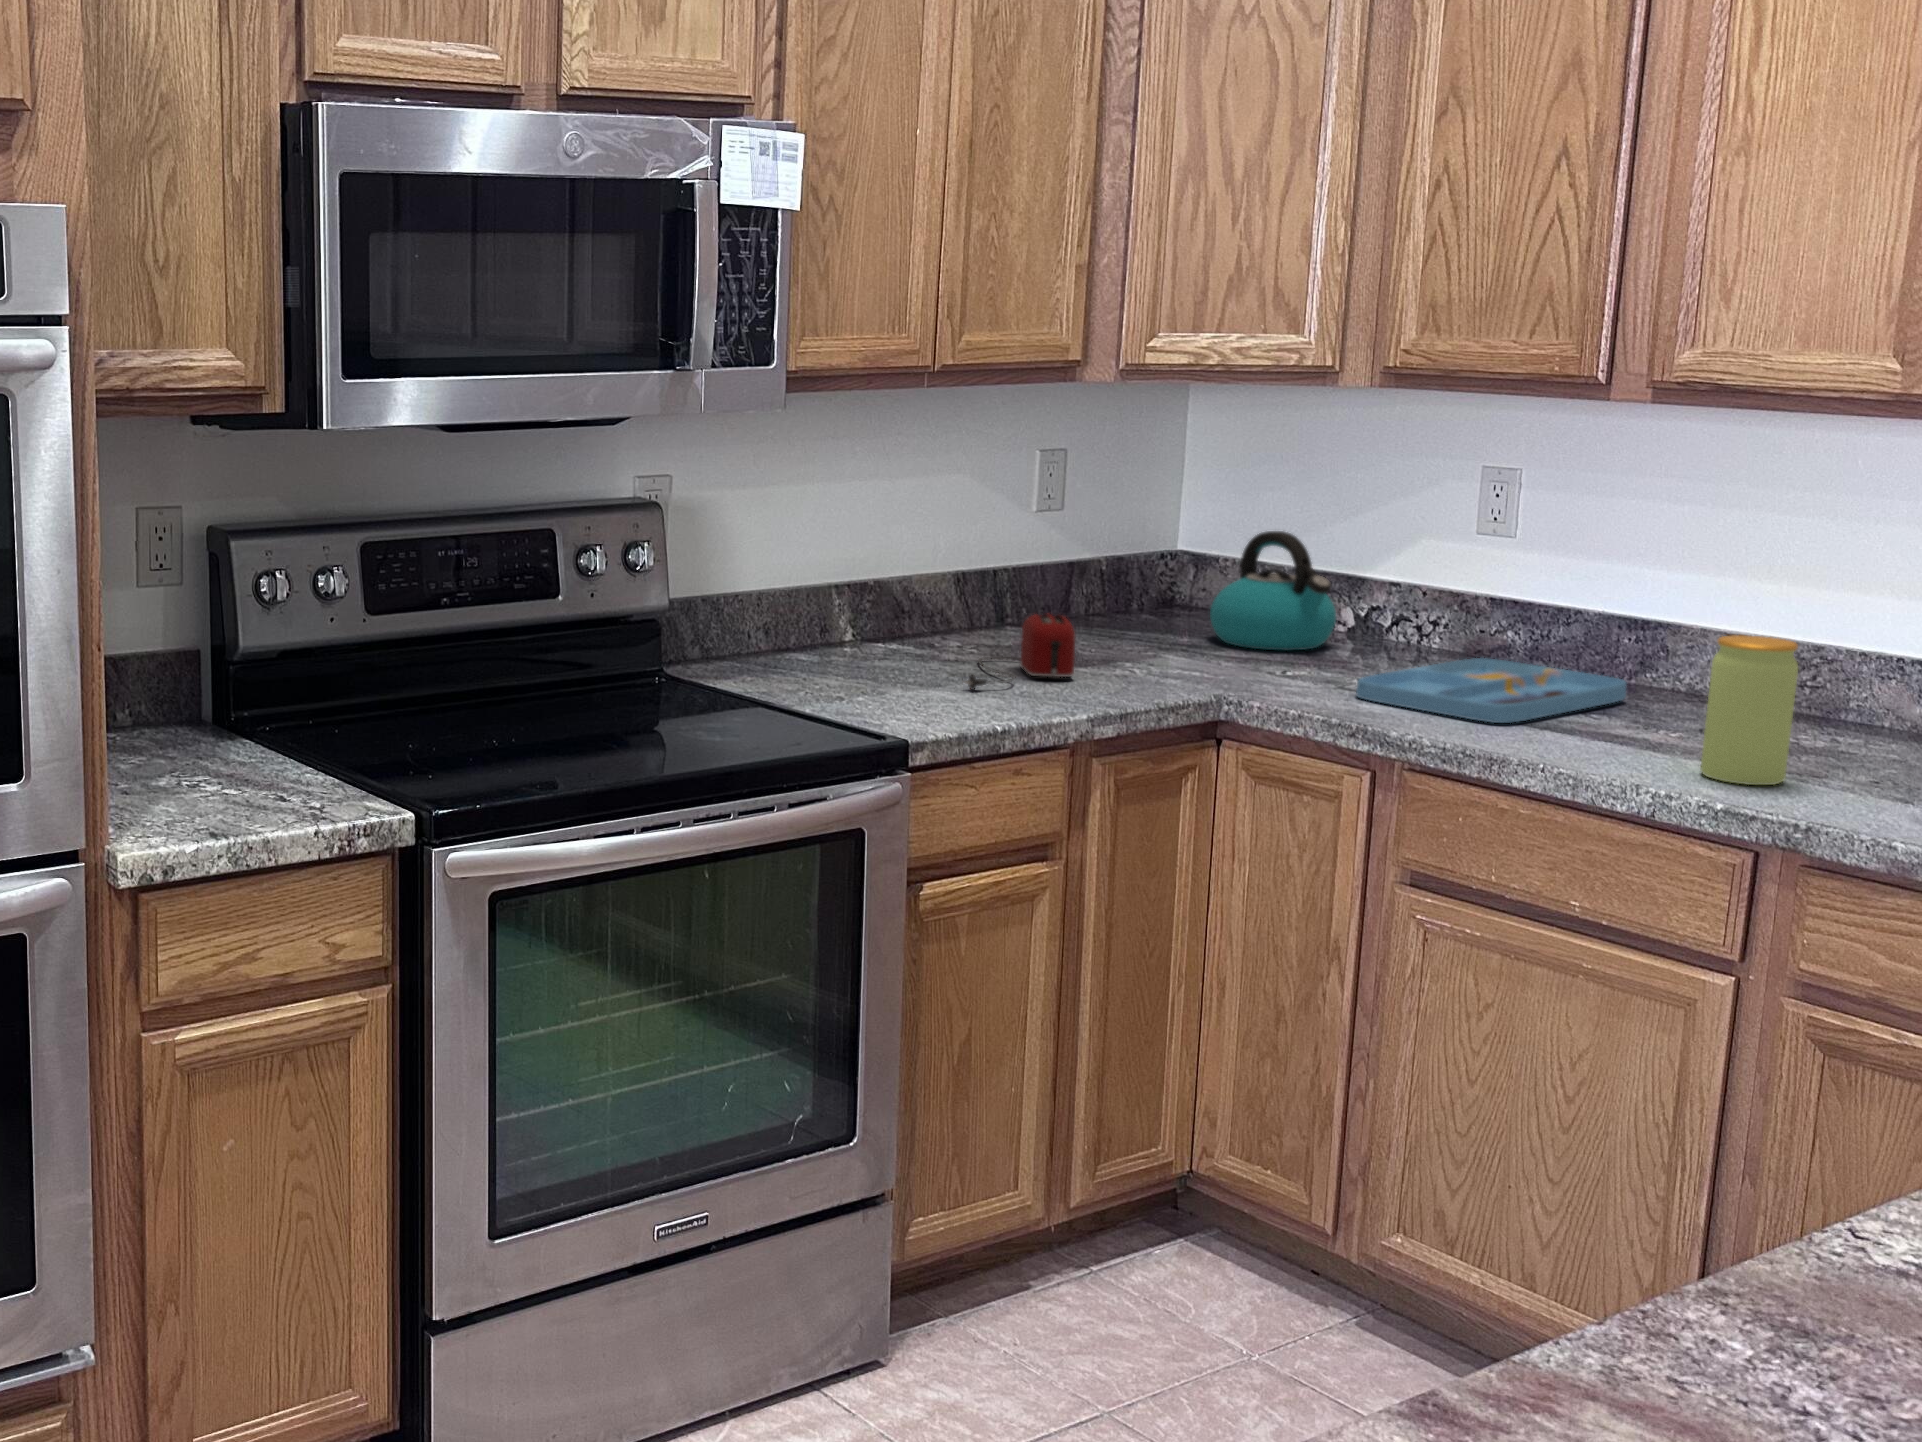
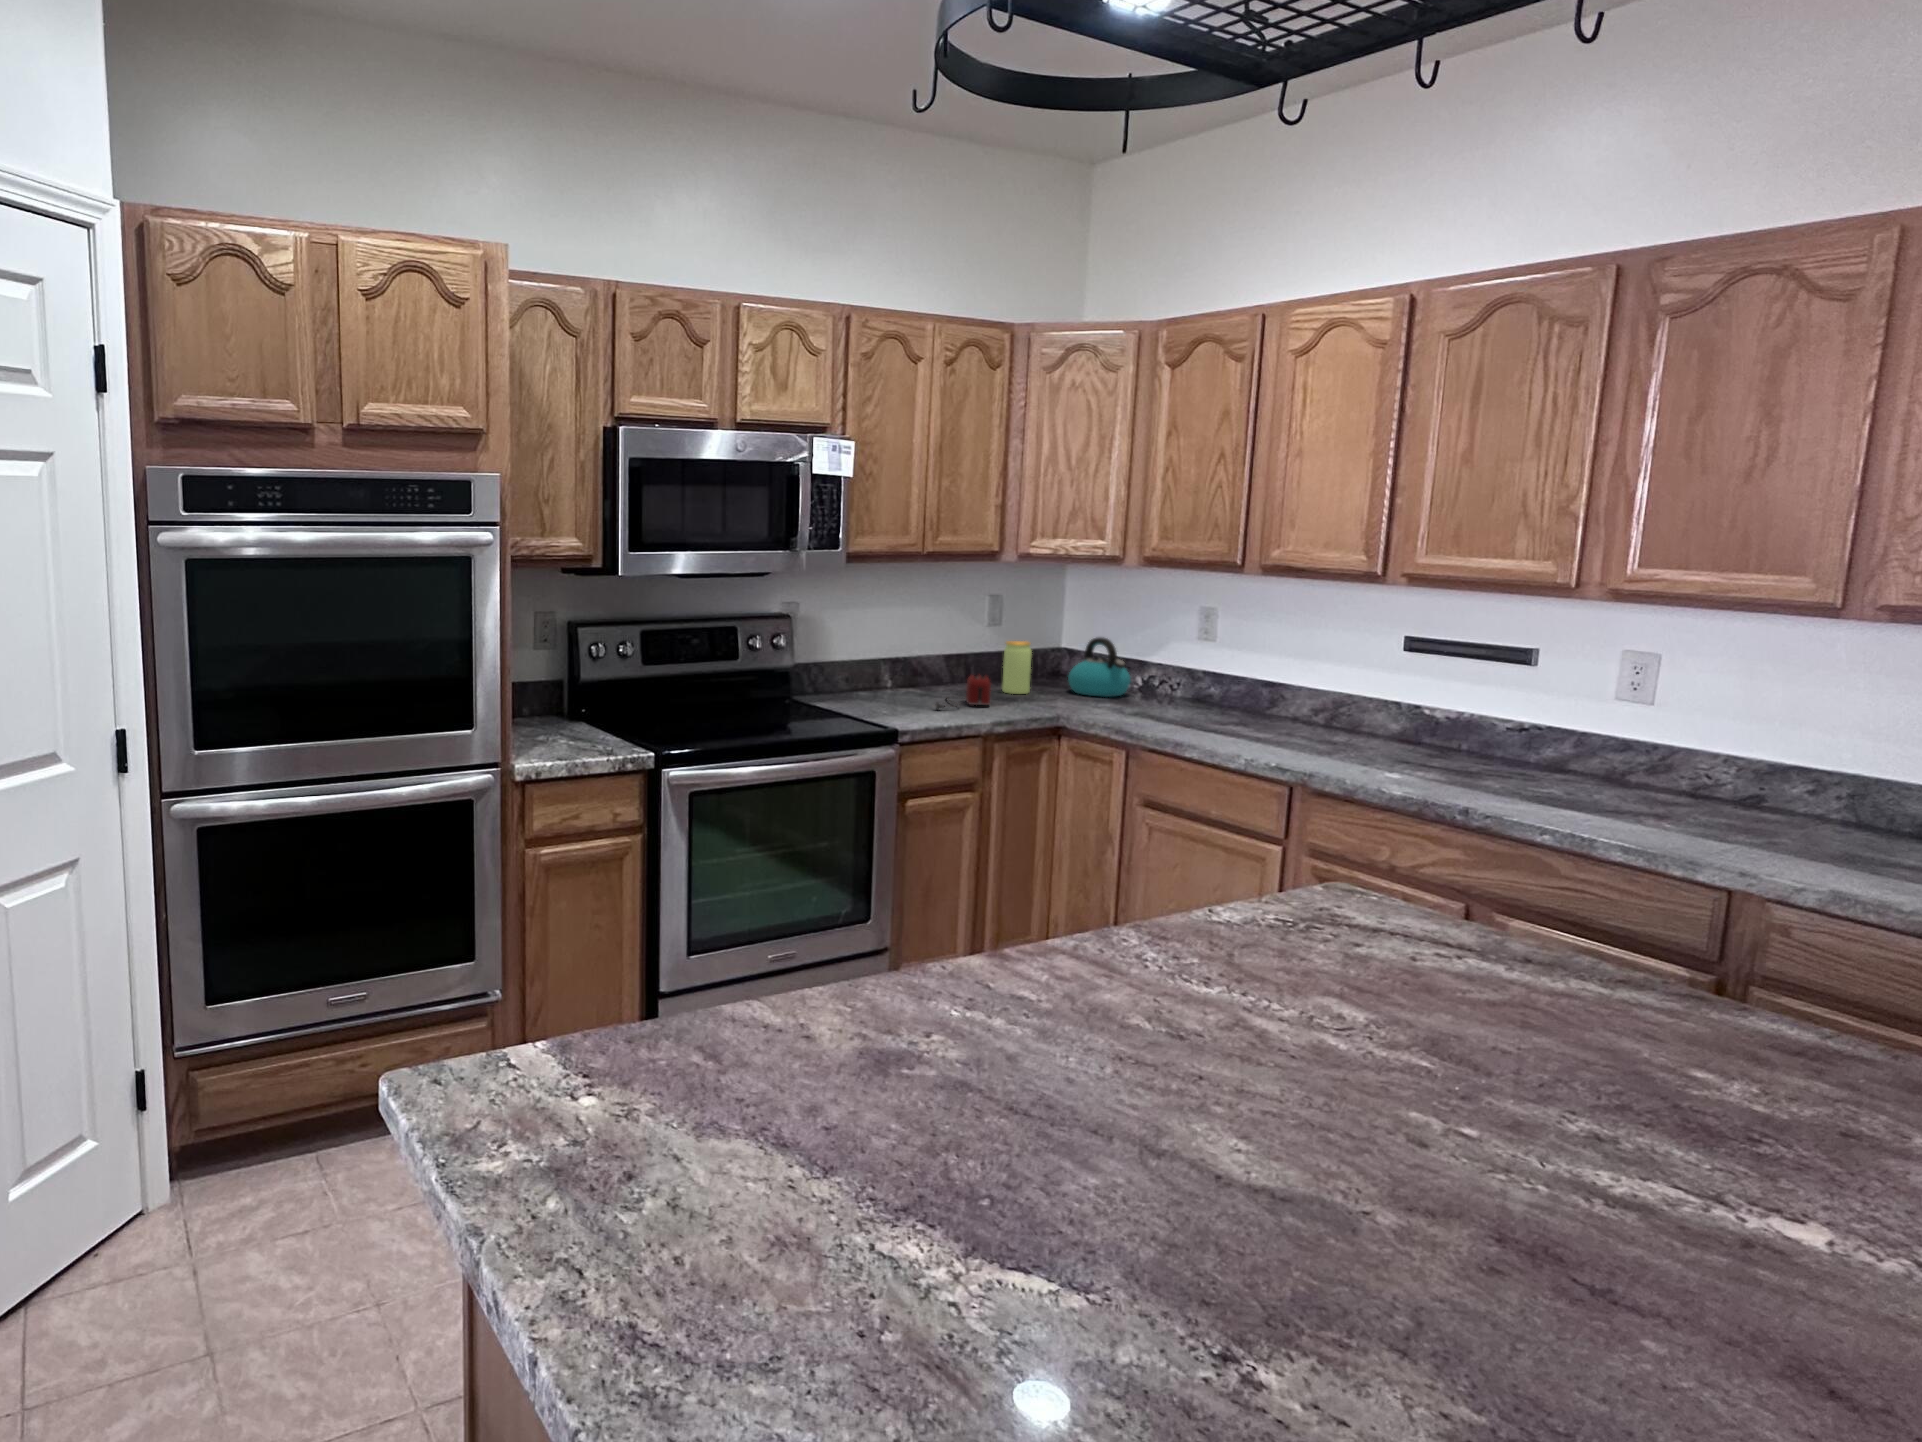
jar: present [1700,635,1798,785] -> present [1002,641,1031,694]
tray: present [1356,658,1626,723] -> none [1127,701,1262,729]

